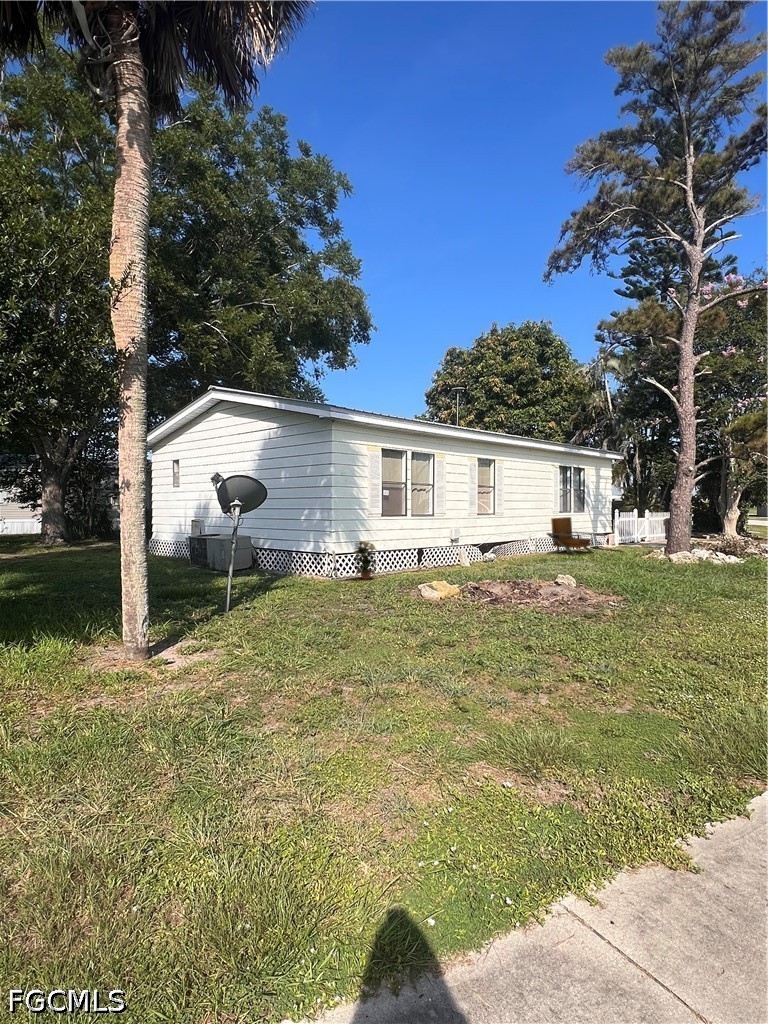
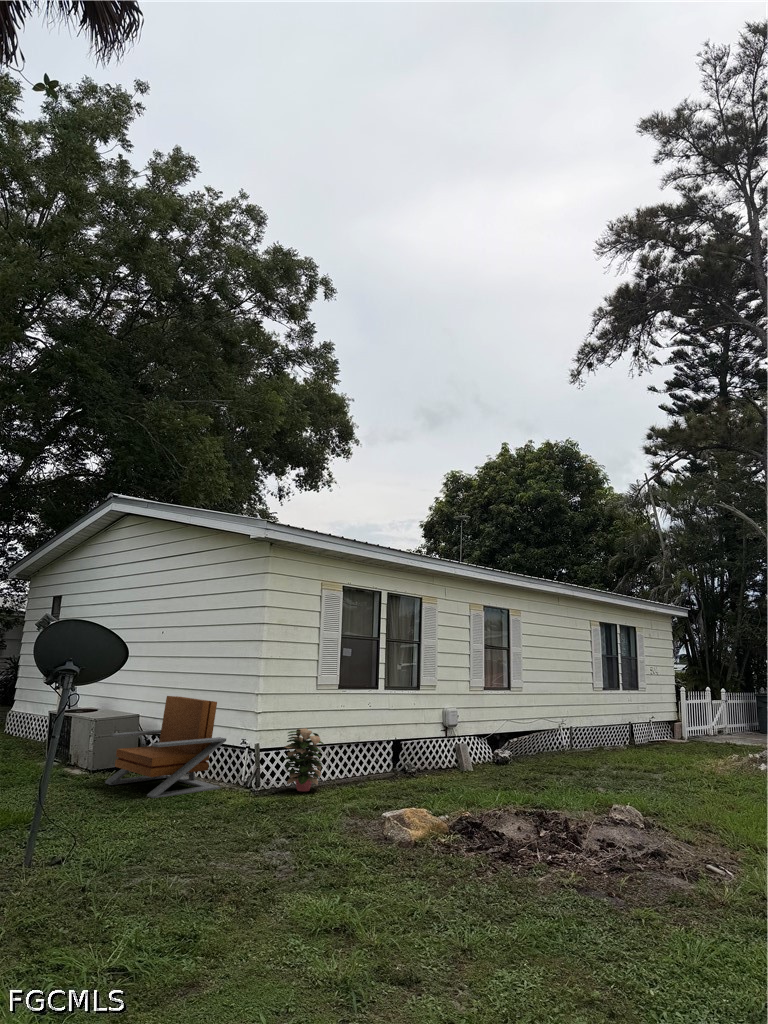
lounge chair: present [547,517,594,556] -> present [105,696,226,798]

